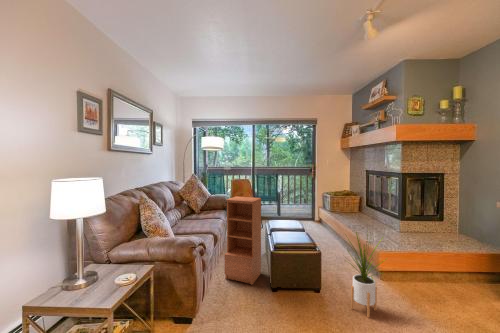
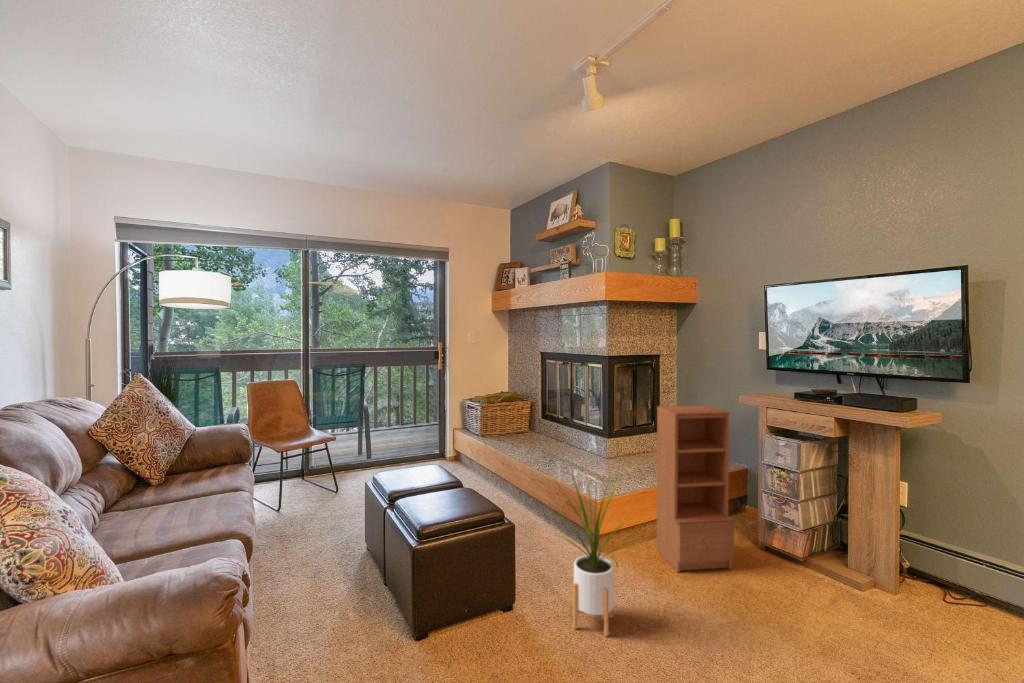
bookcase: present [224,196,261,285] -> present [657,405,734,572]

